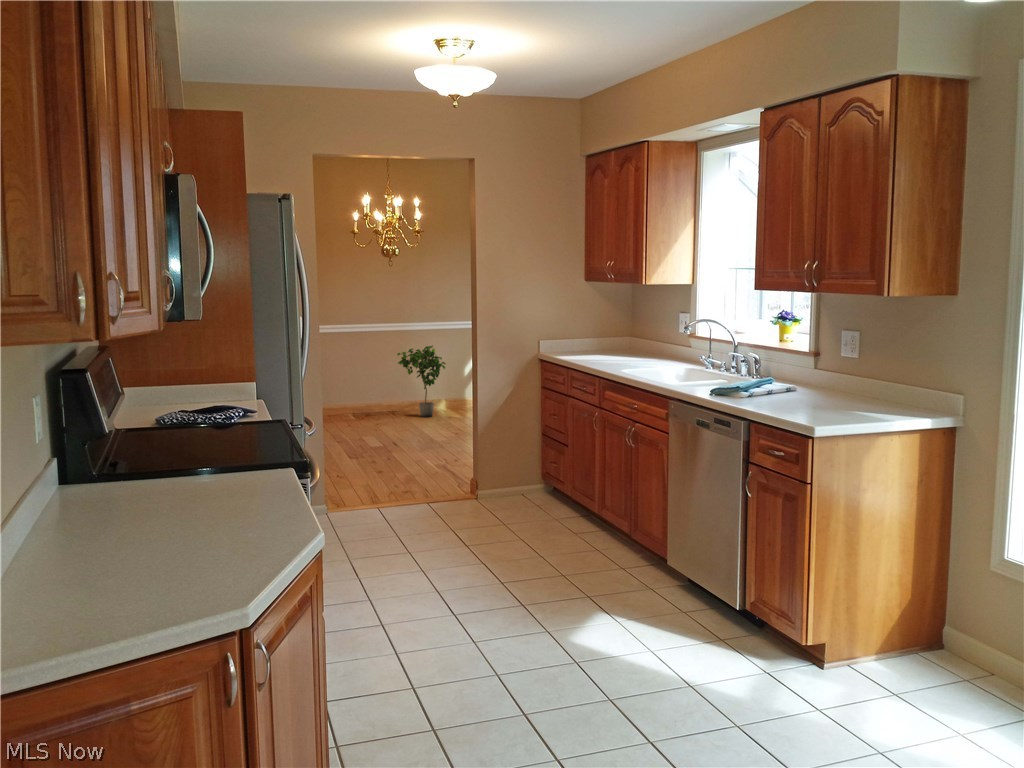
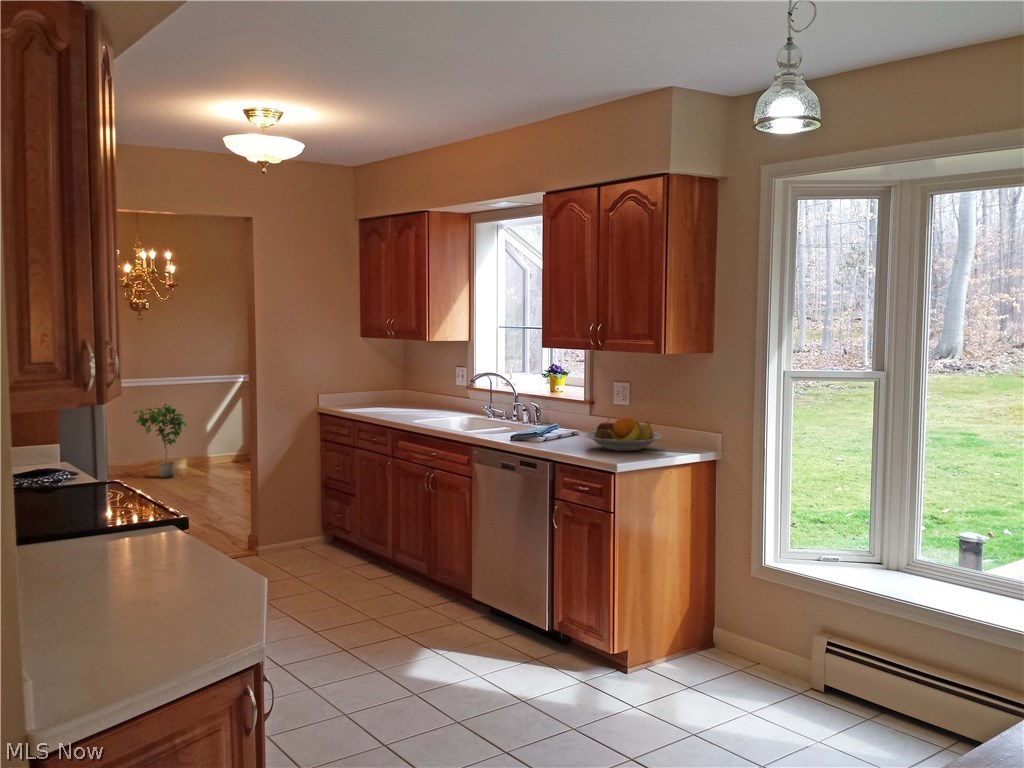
fruit bowl: none [791,372,887,412] -> present [586,417,662,451]

